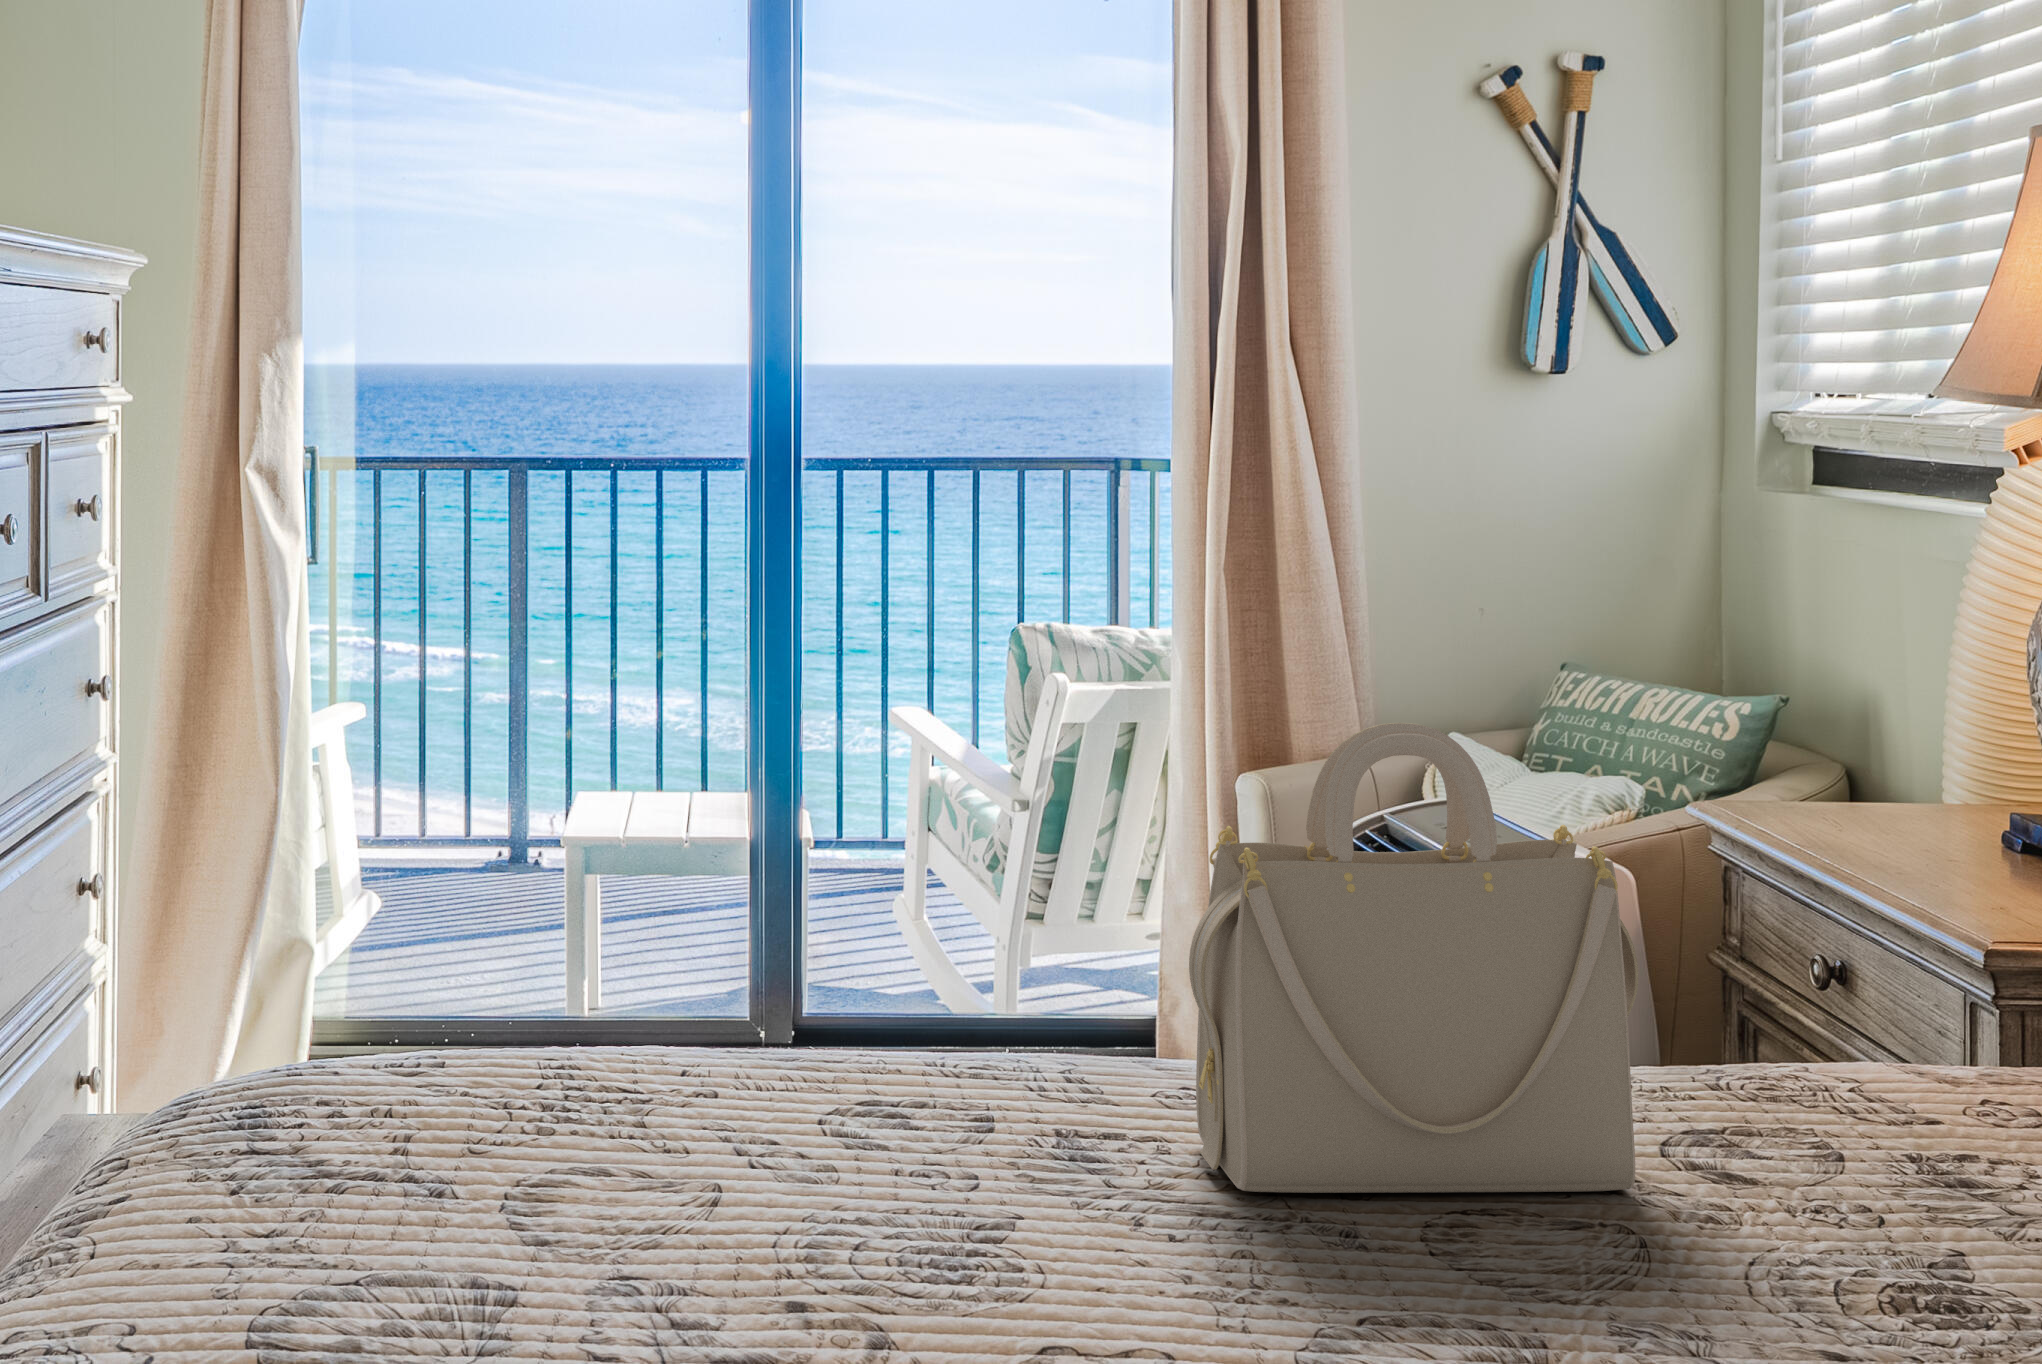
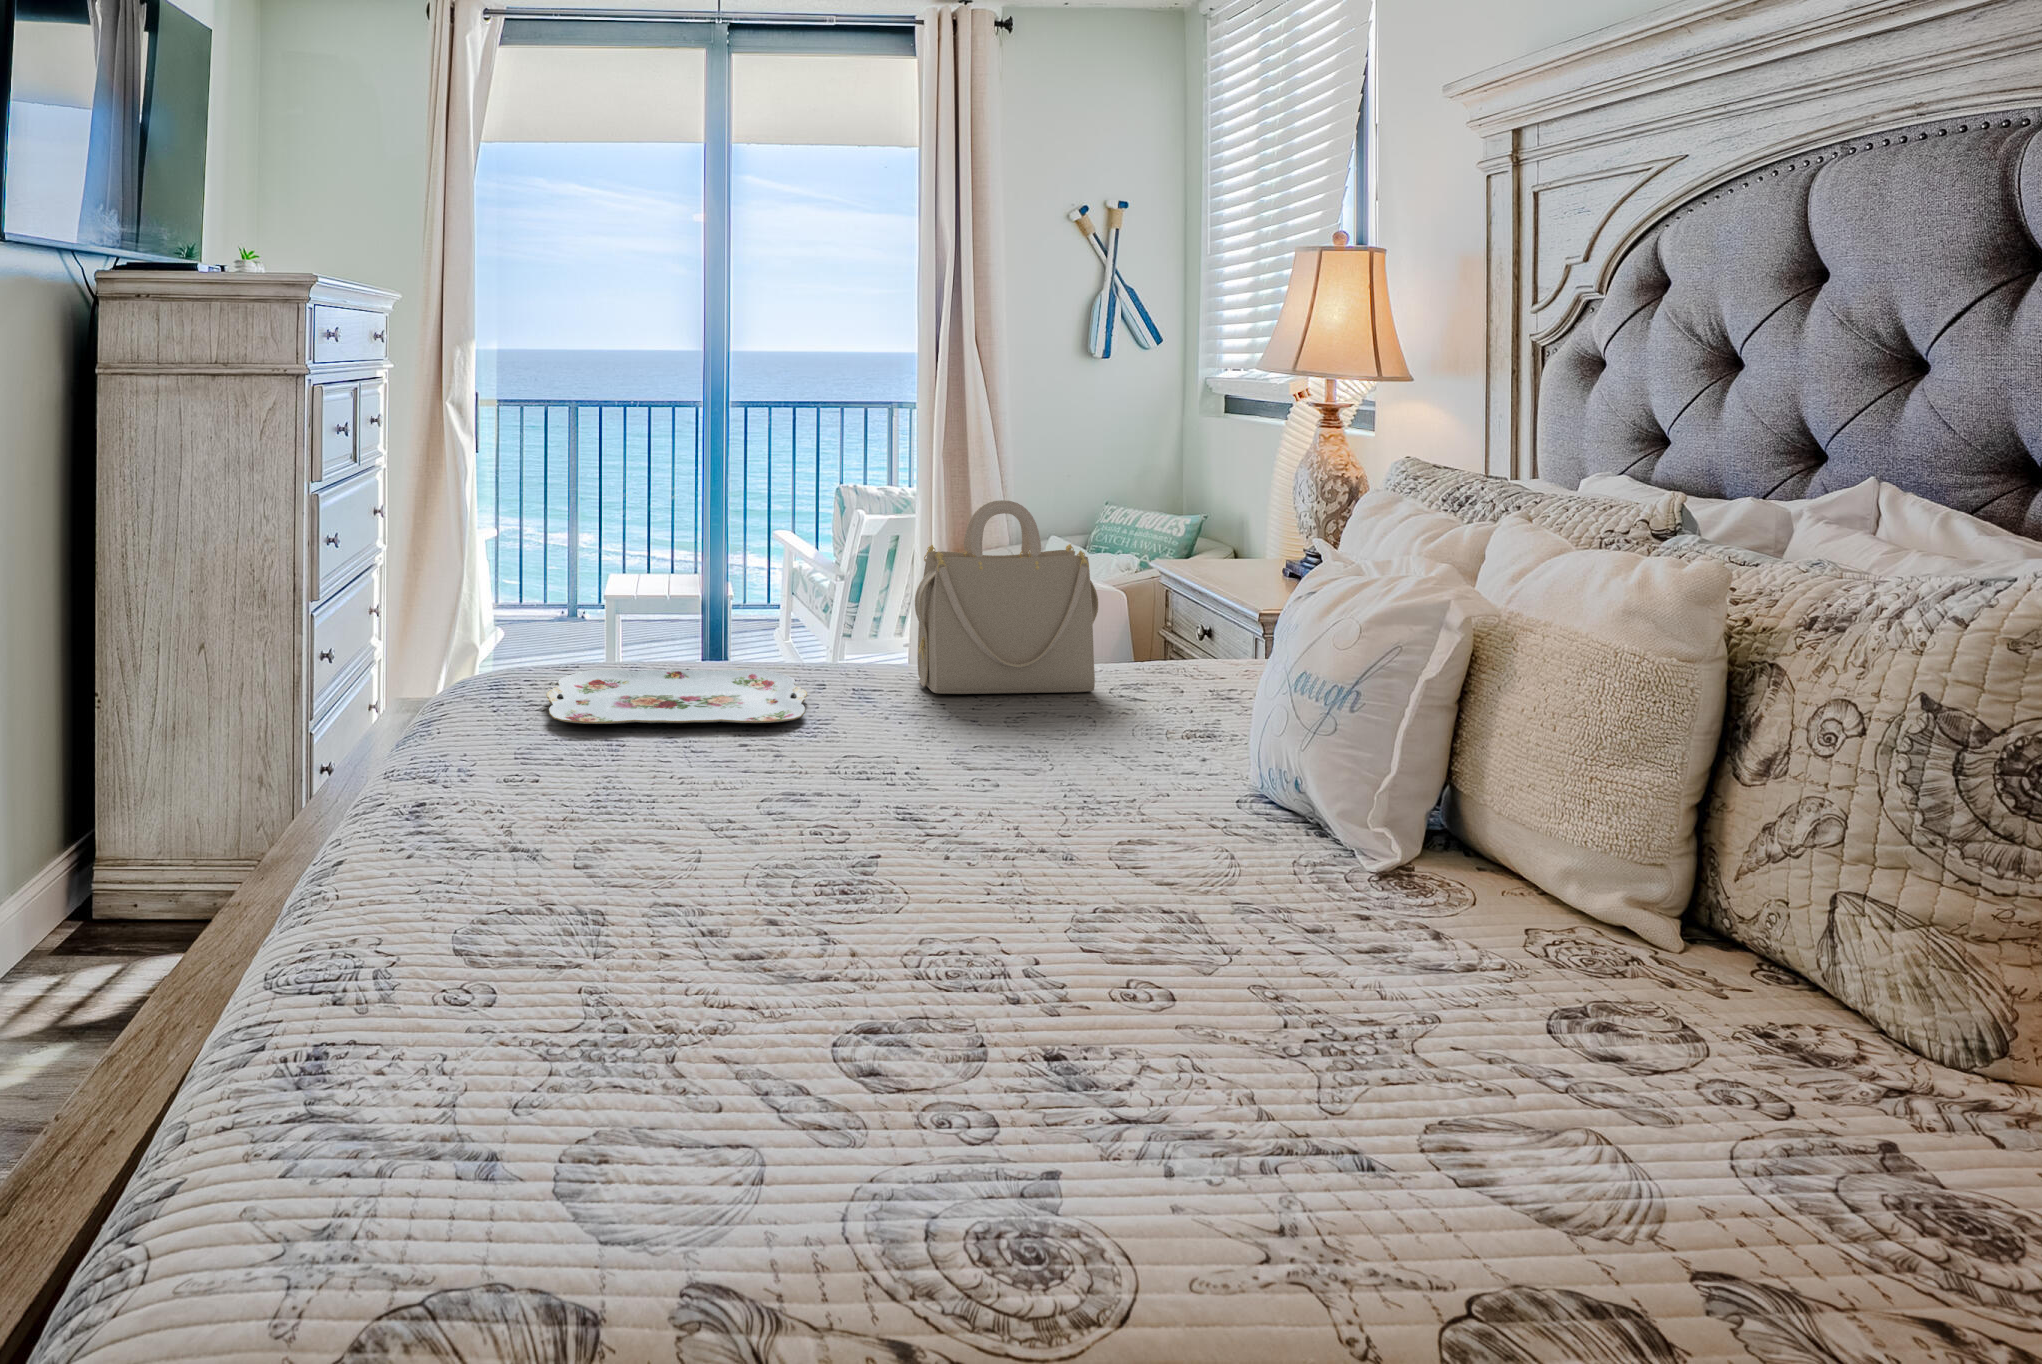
serving tray: none [307,1104,932,1286] -> present [546,669,807,724]

